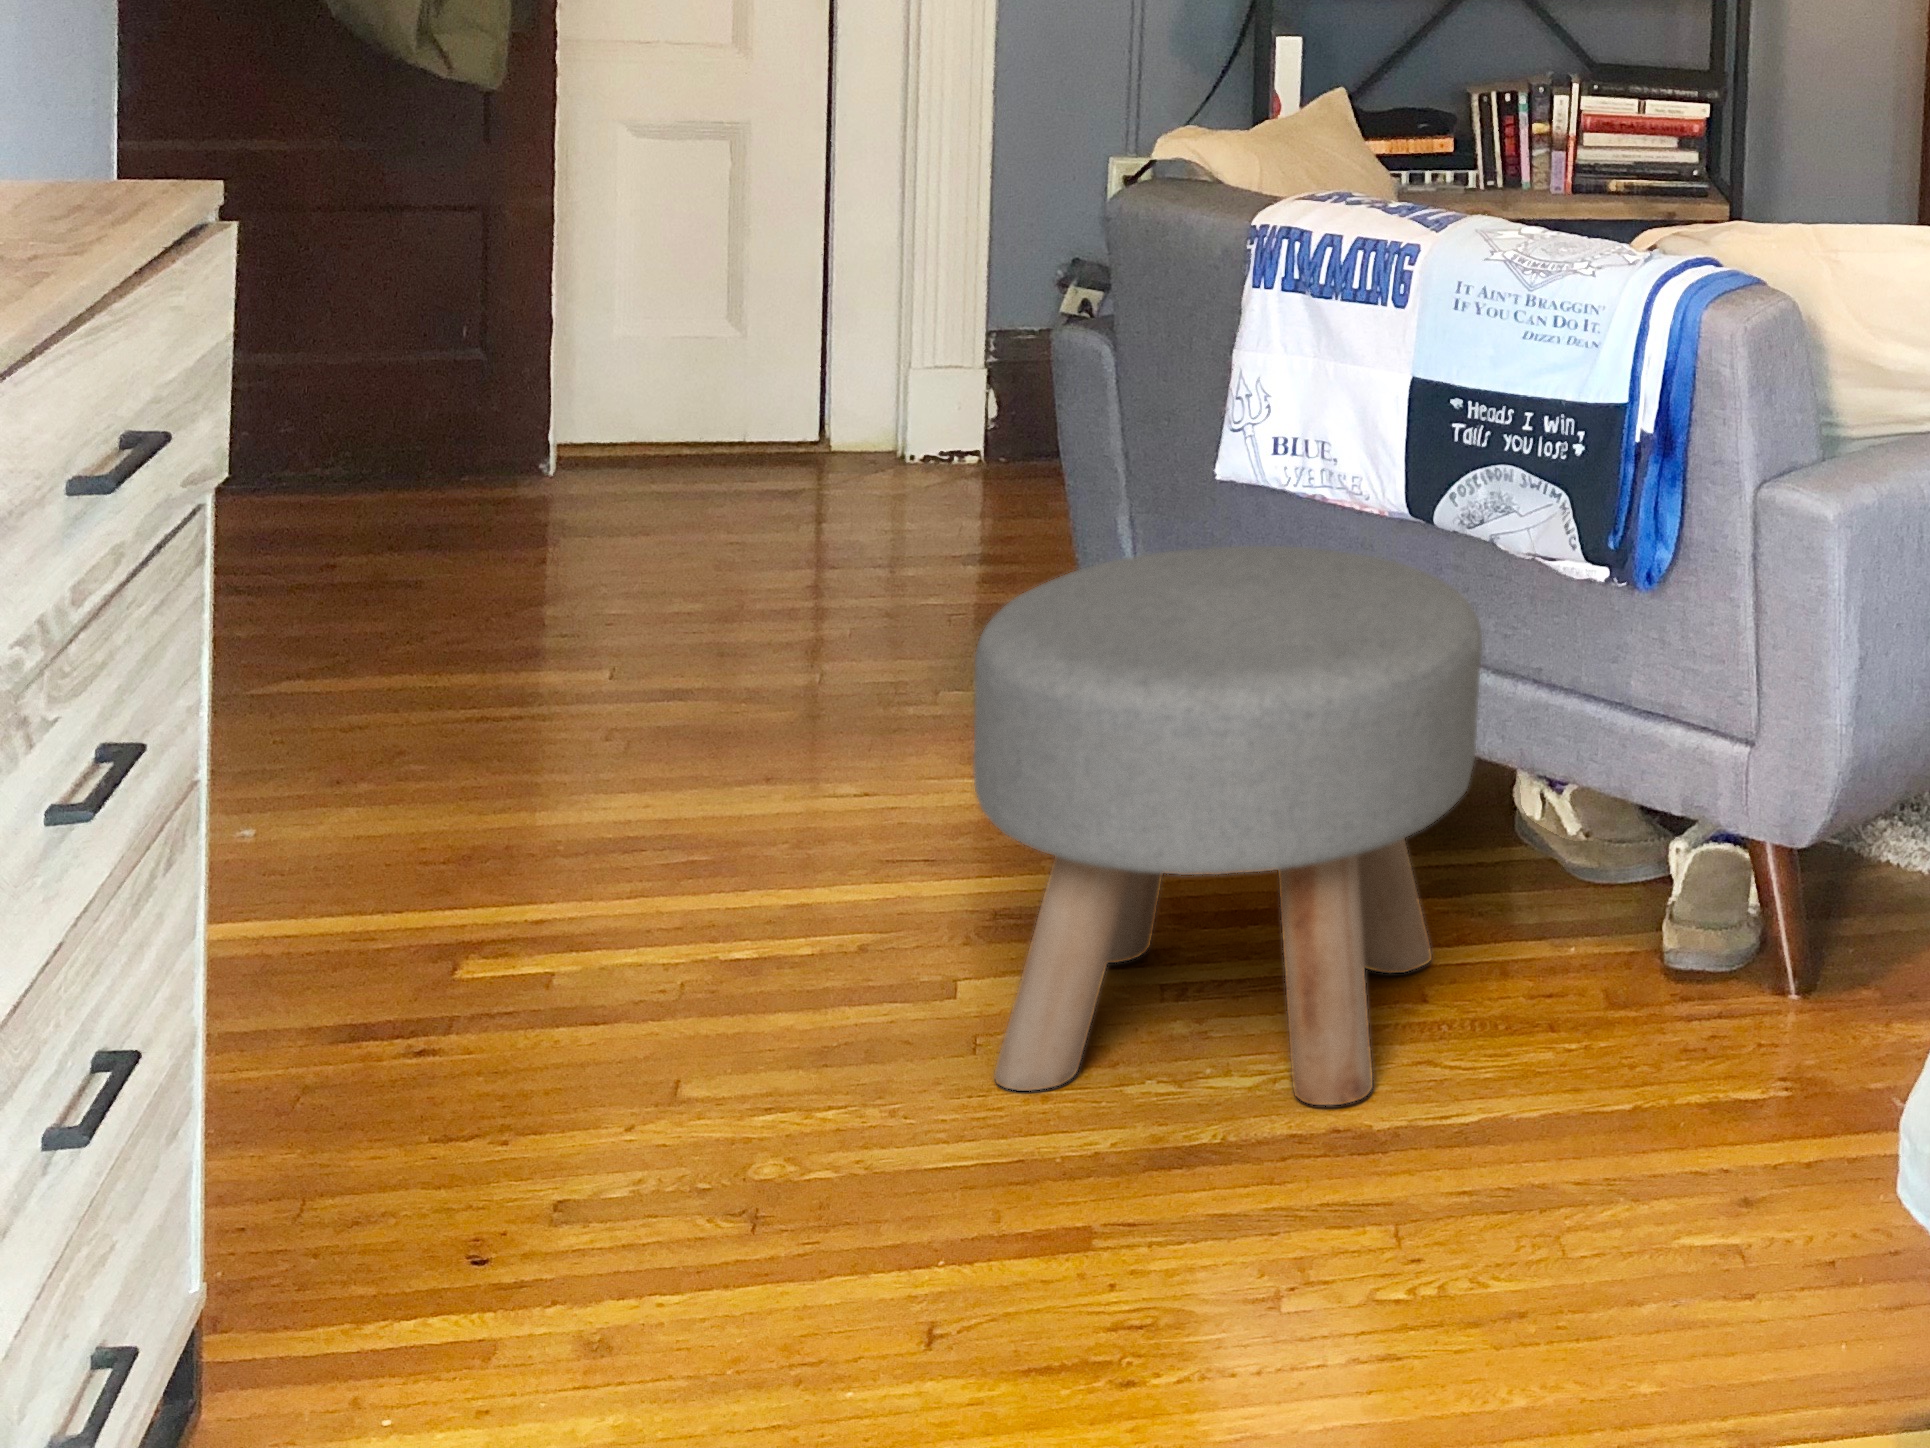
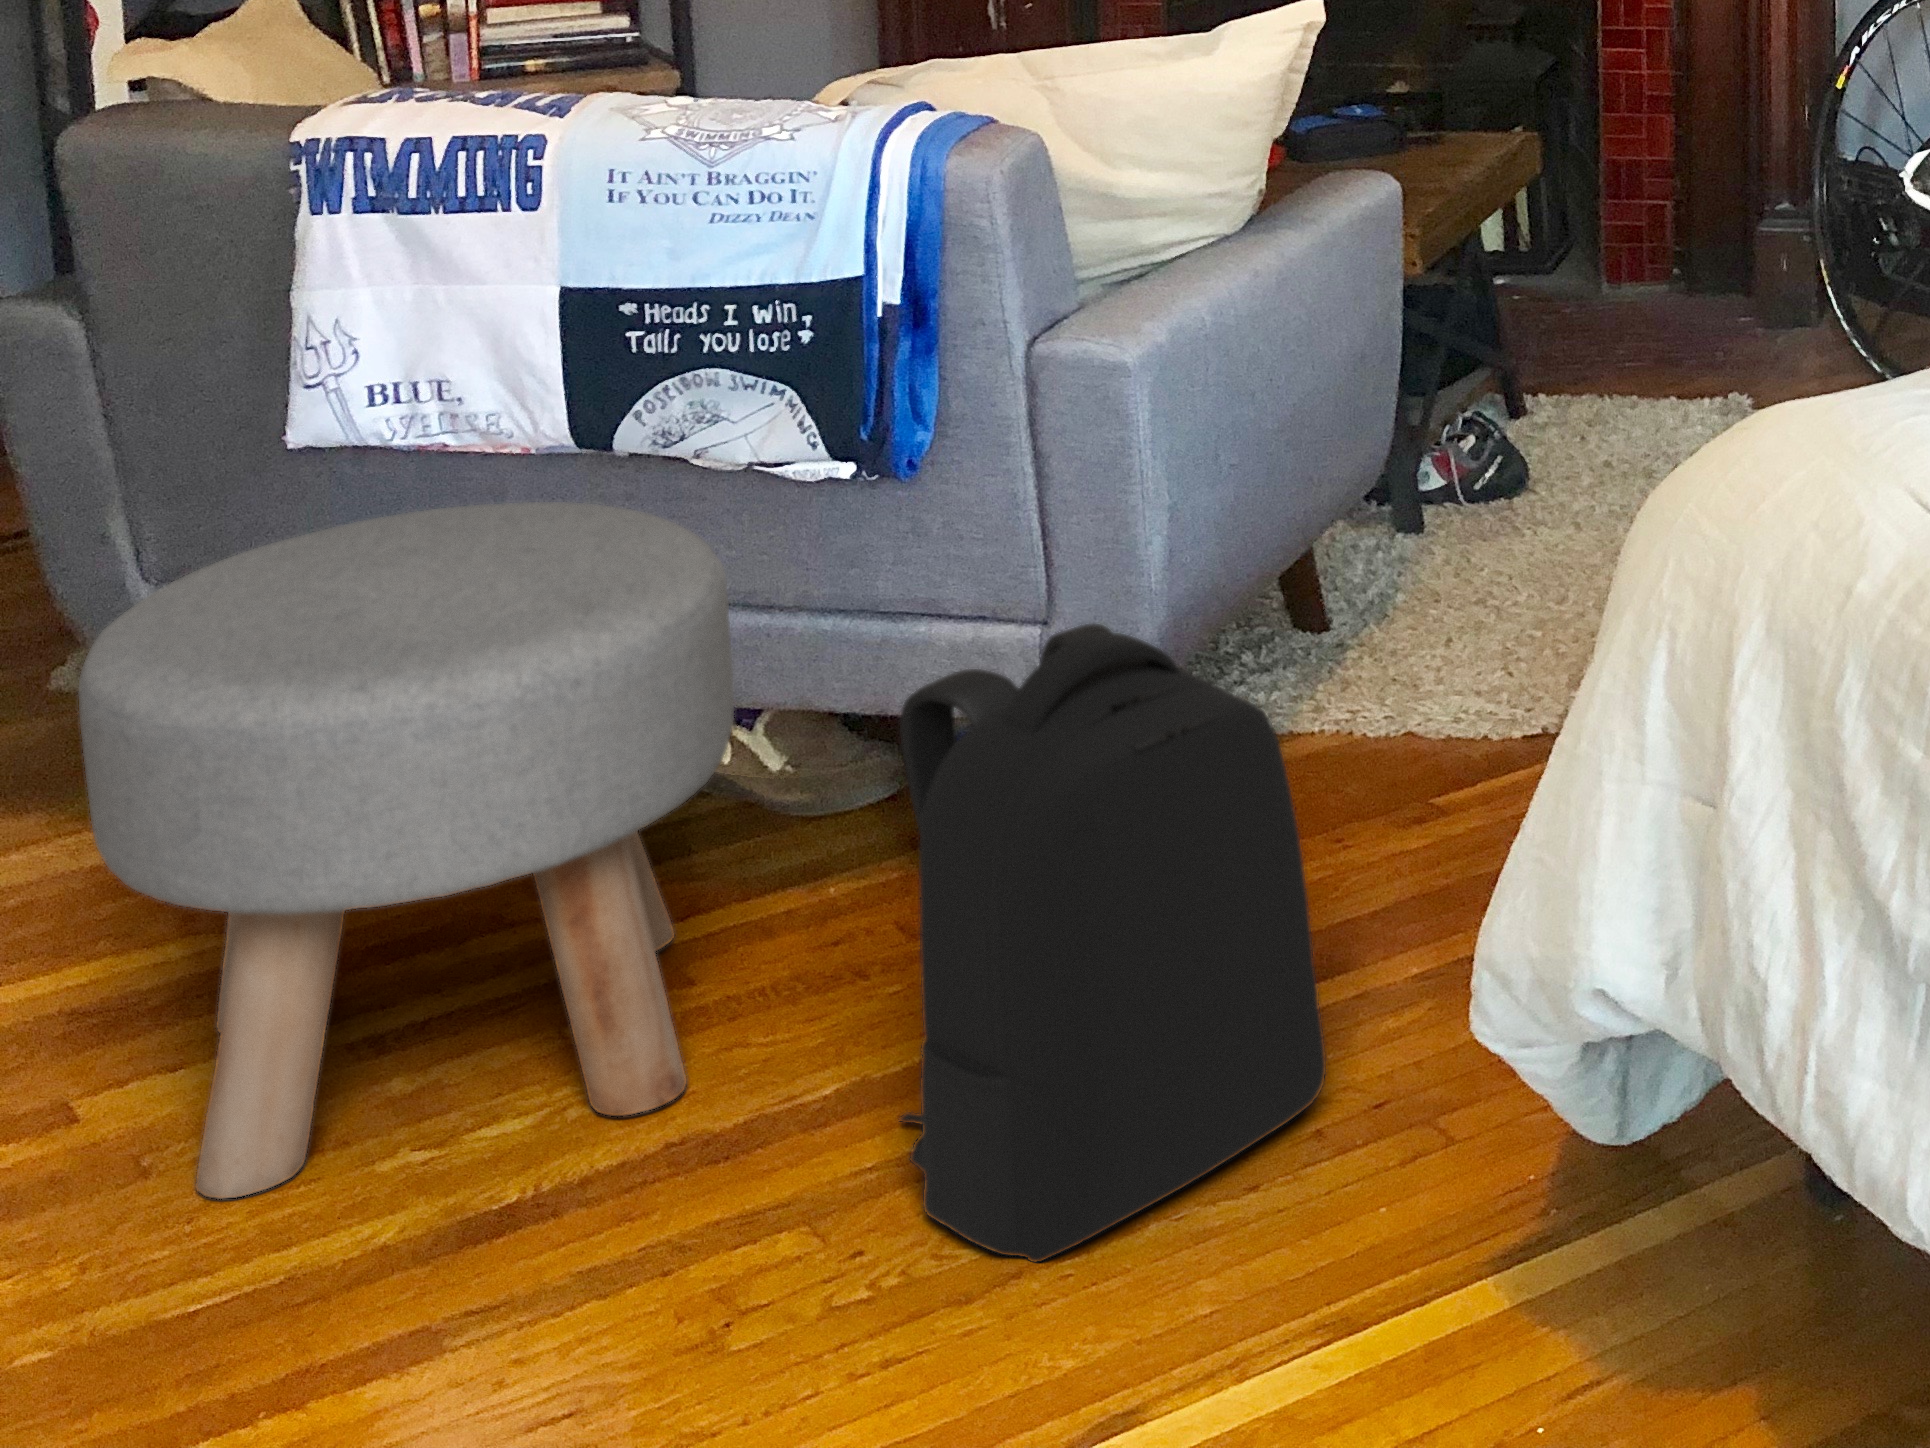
backpack: none [1480,754,1853,1331] -> present [899,624,1326,1263]

